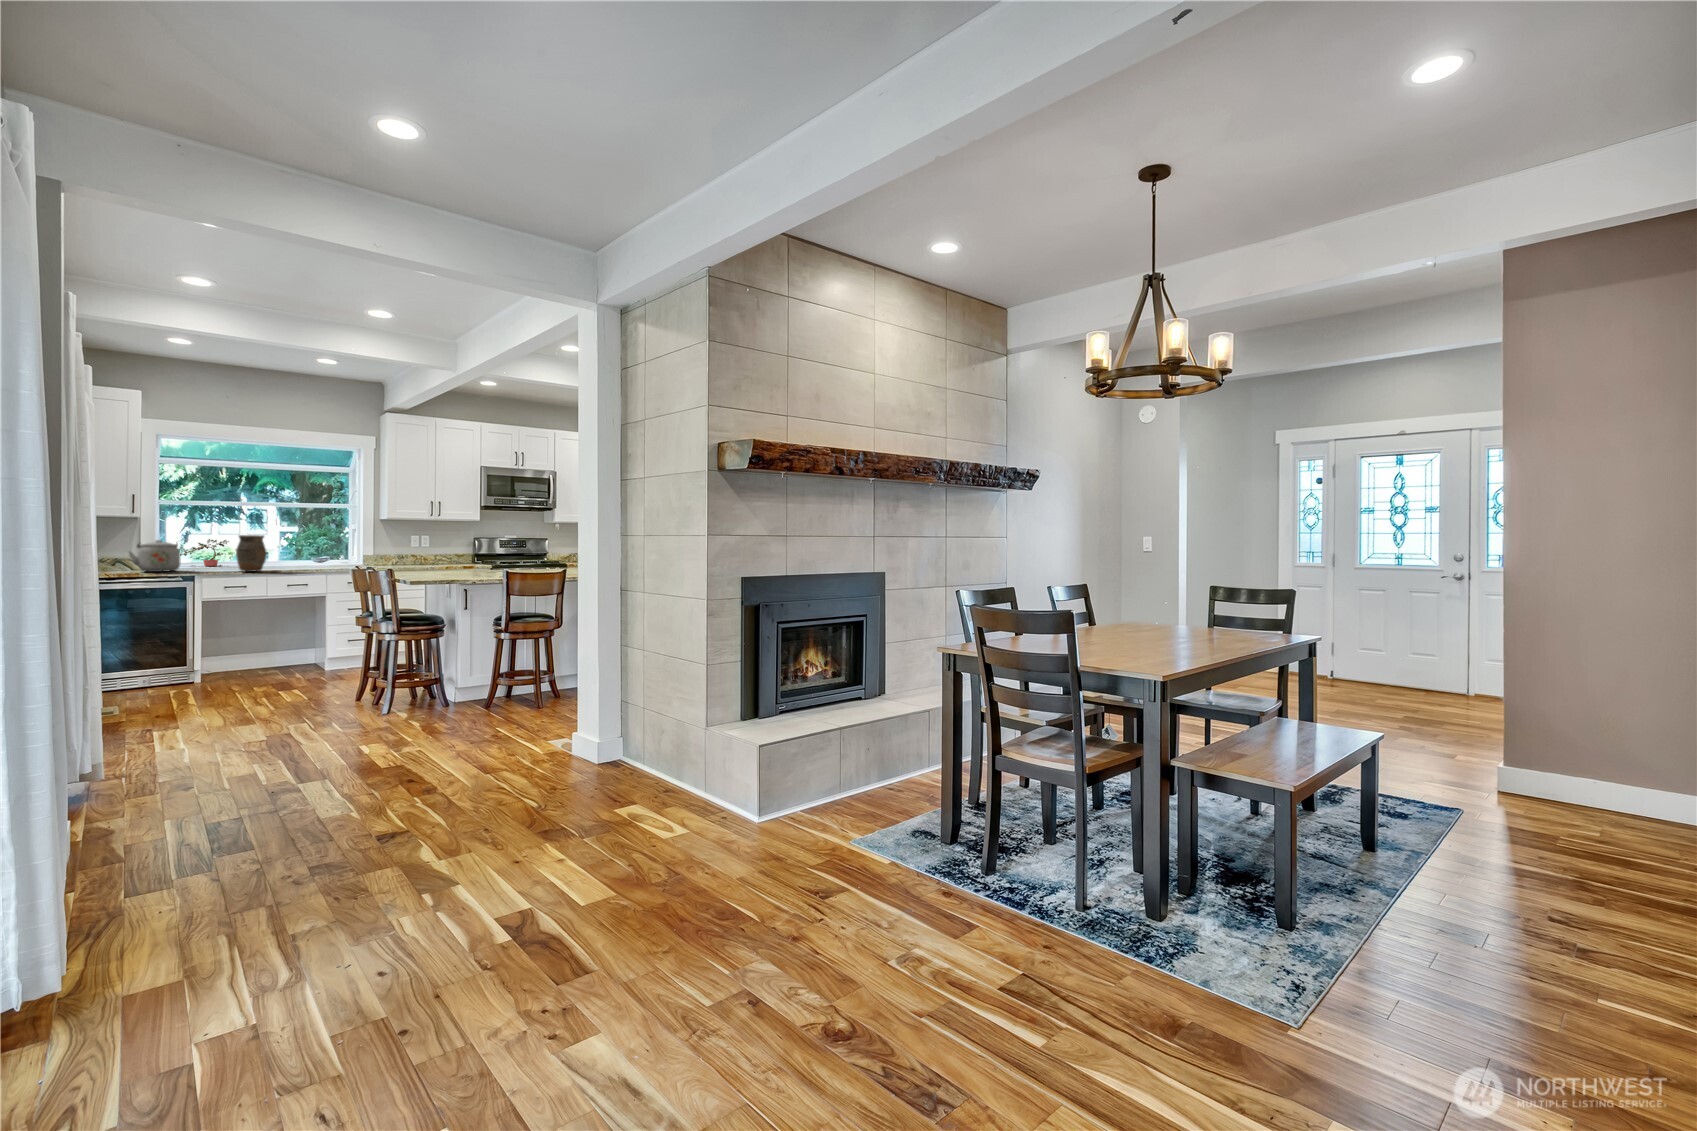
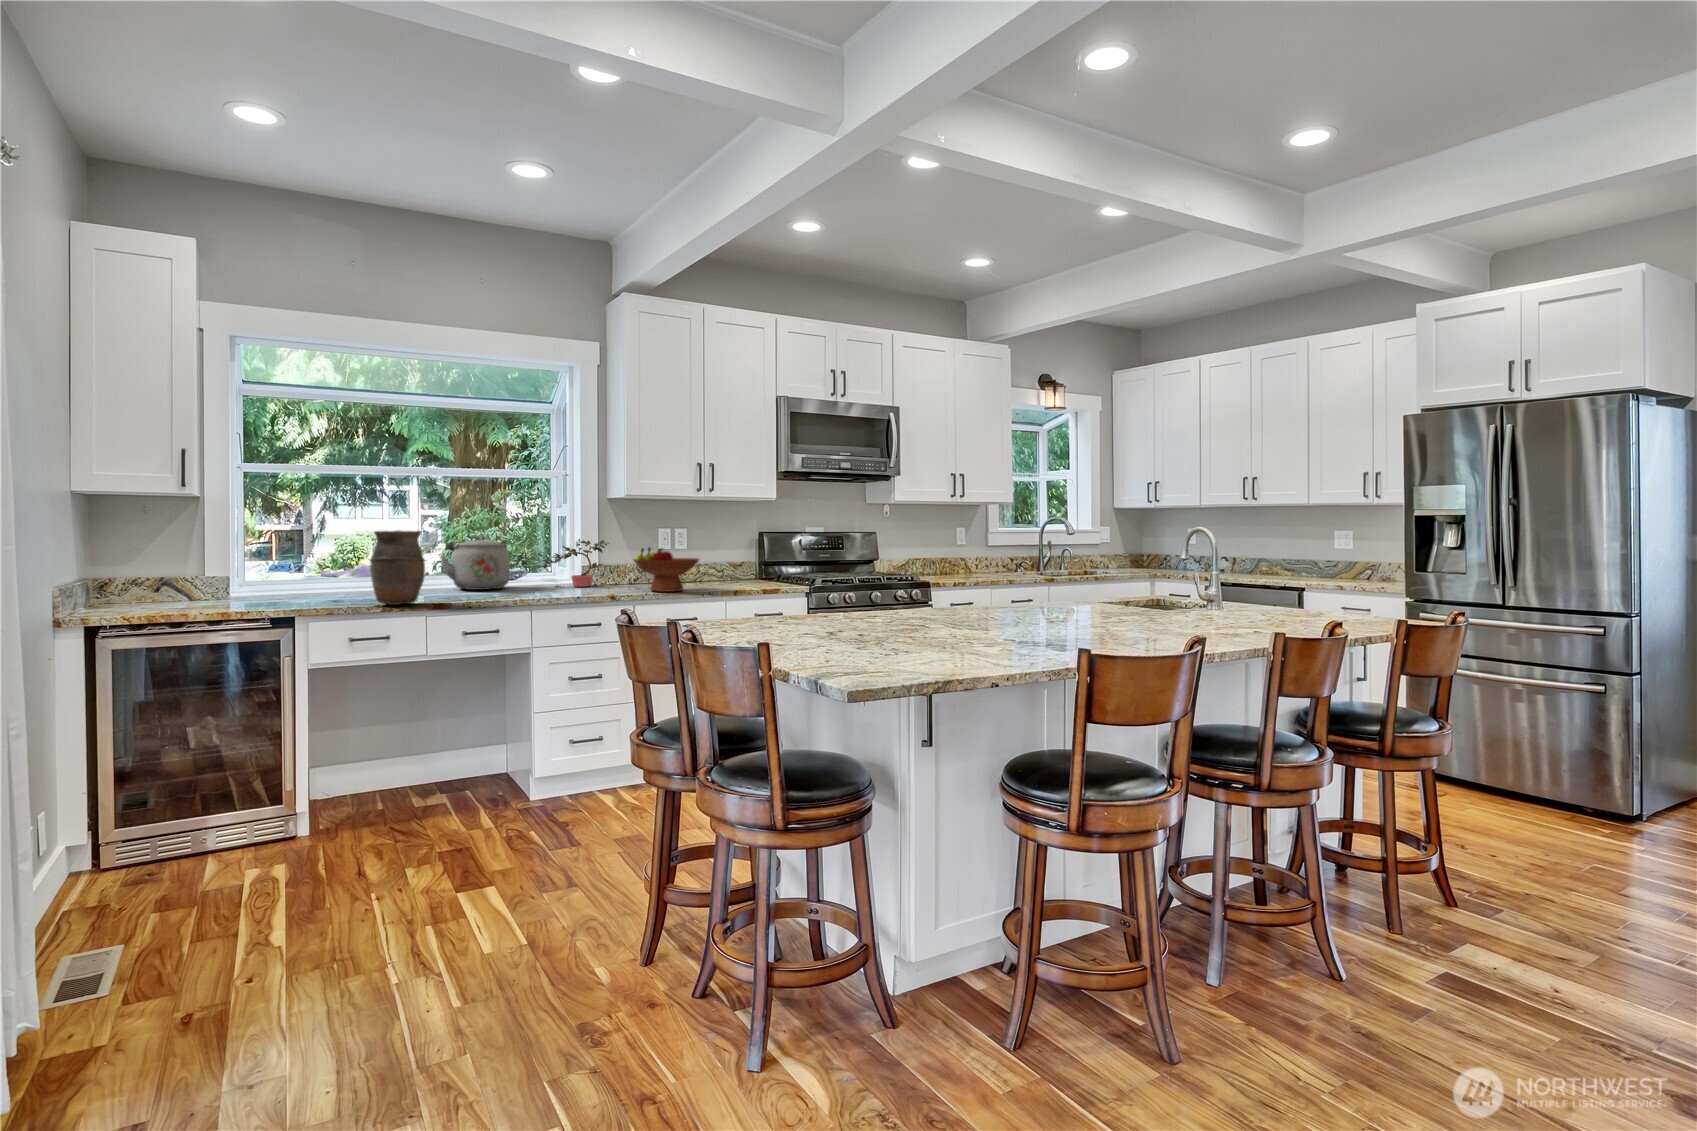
potted plant: present [180,539,229,566] -> present [537,539,609,587]
kettle: present [129,540,180,572] -> present [440,536,510,590]
fruit bowl: none [388,545,428,568] -> present [634,548,699,592]

